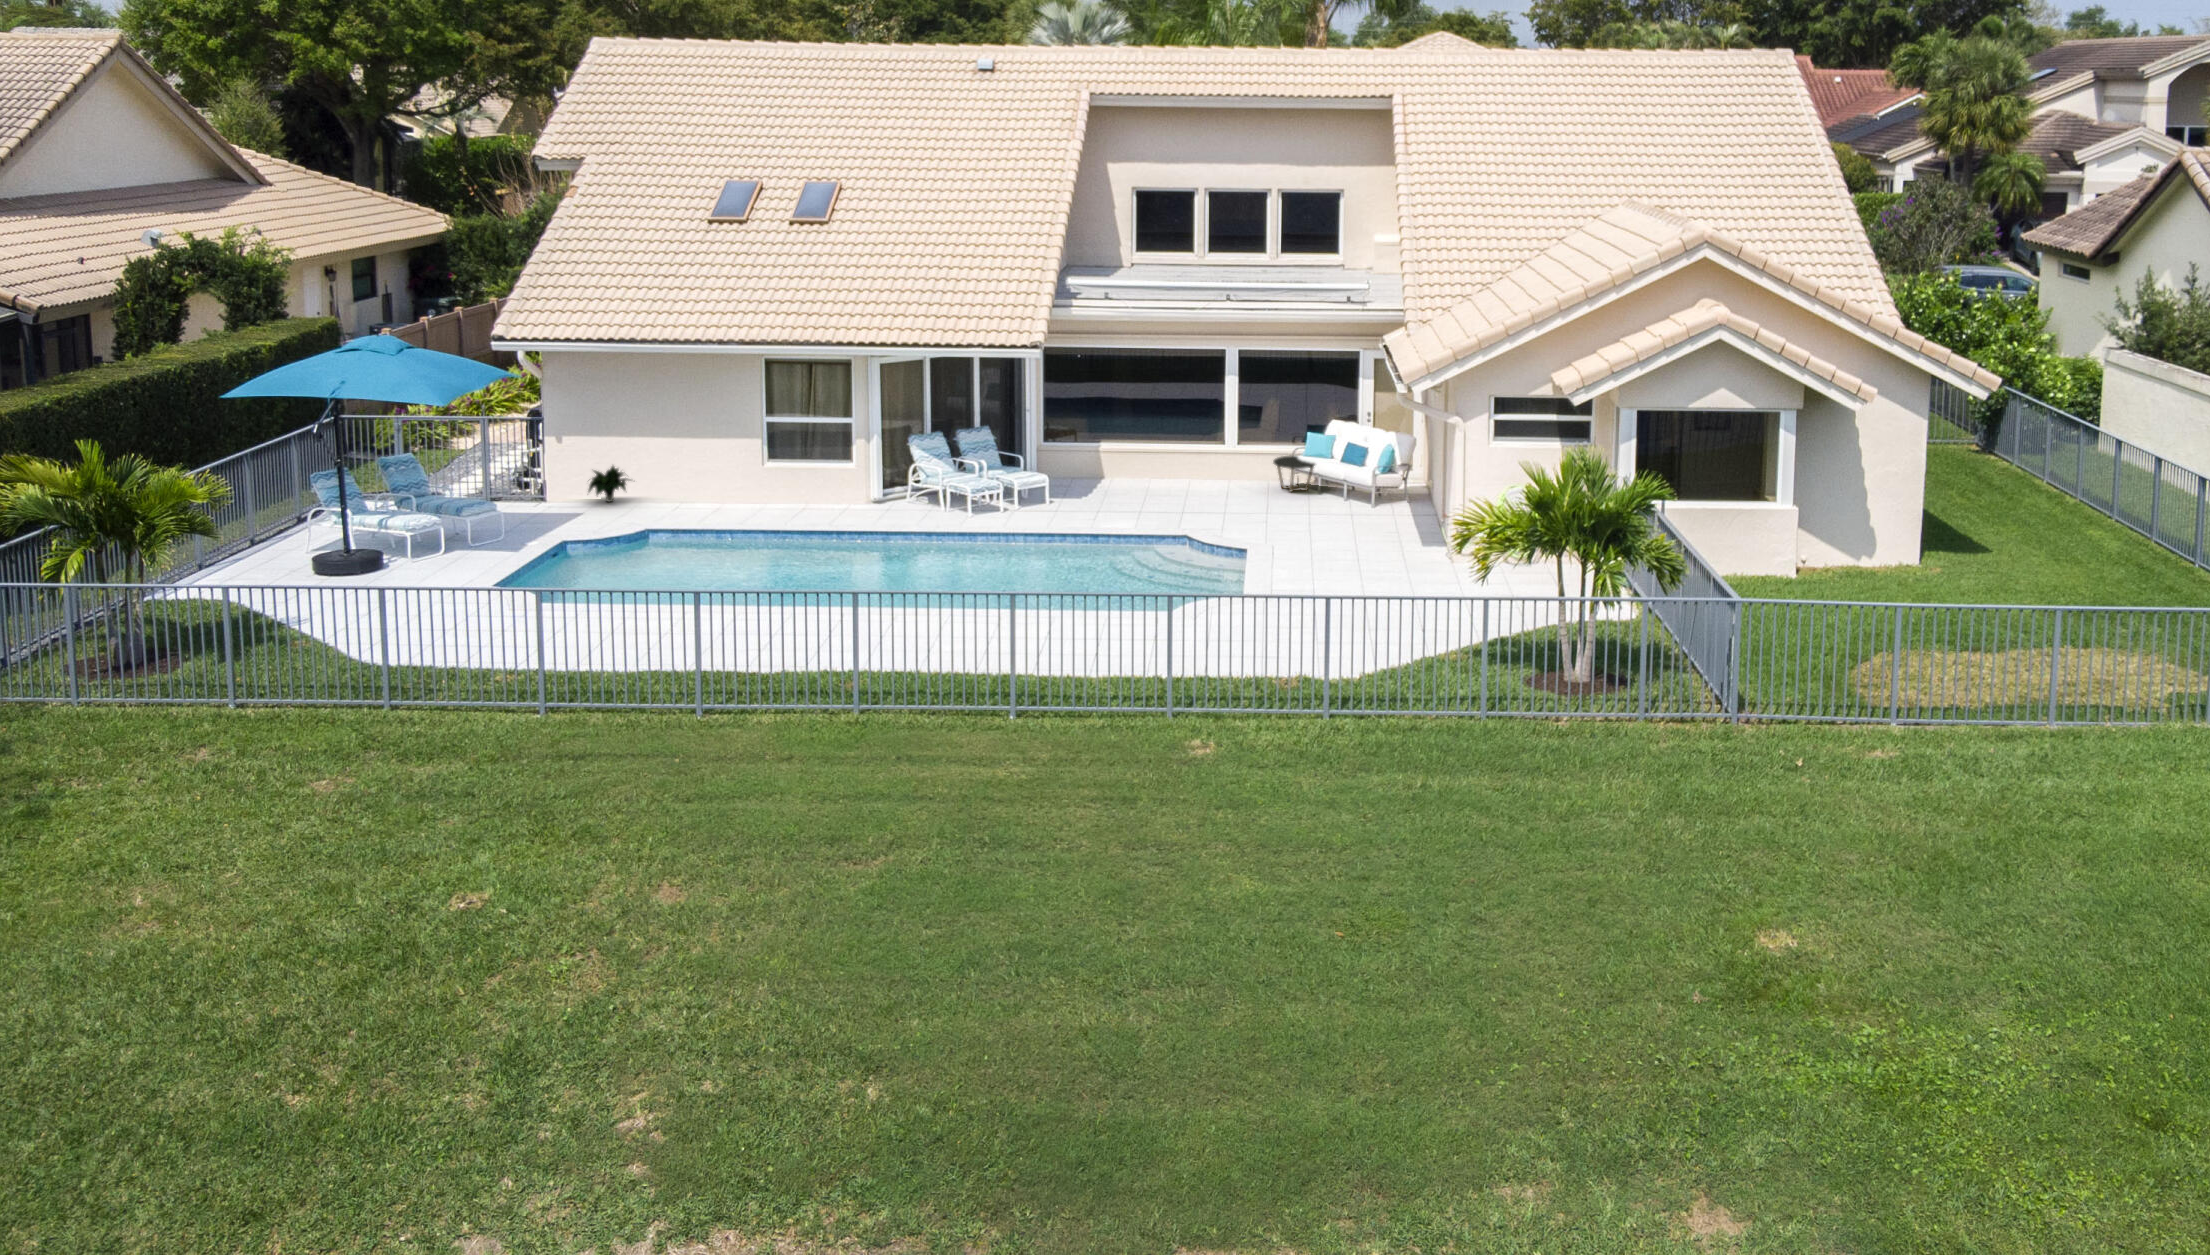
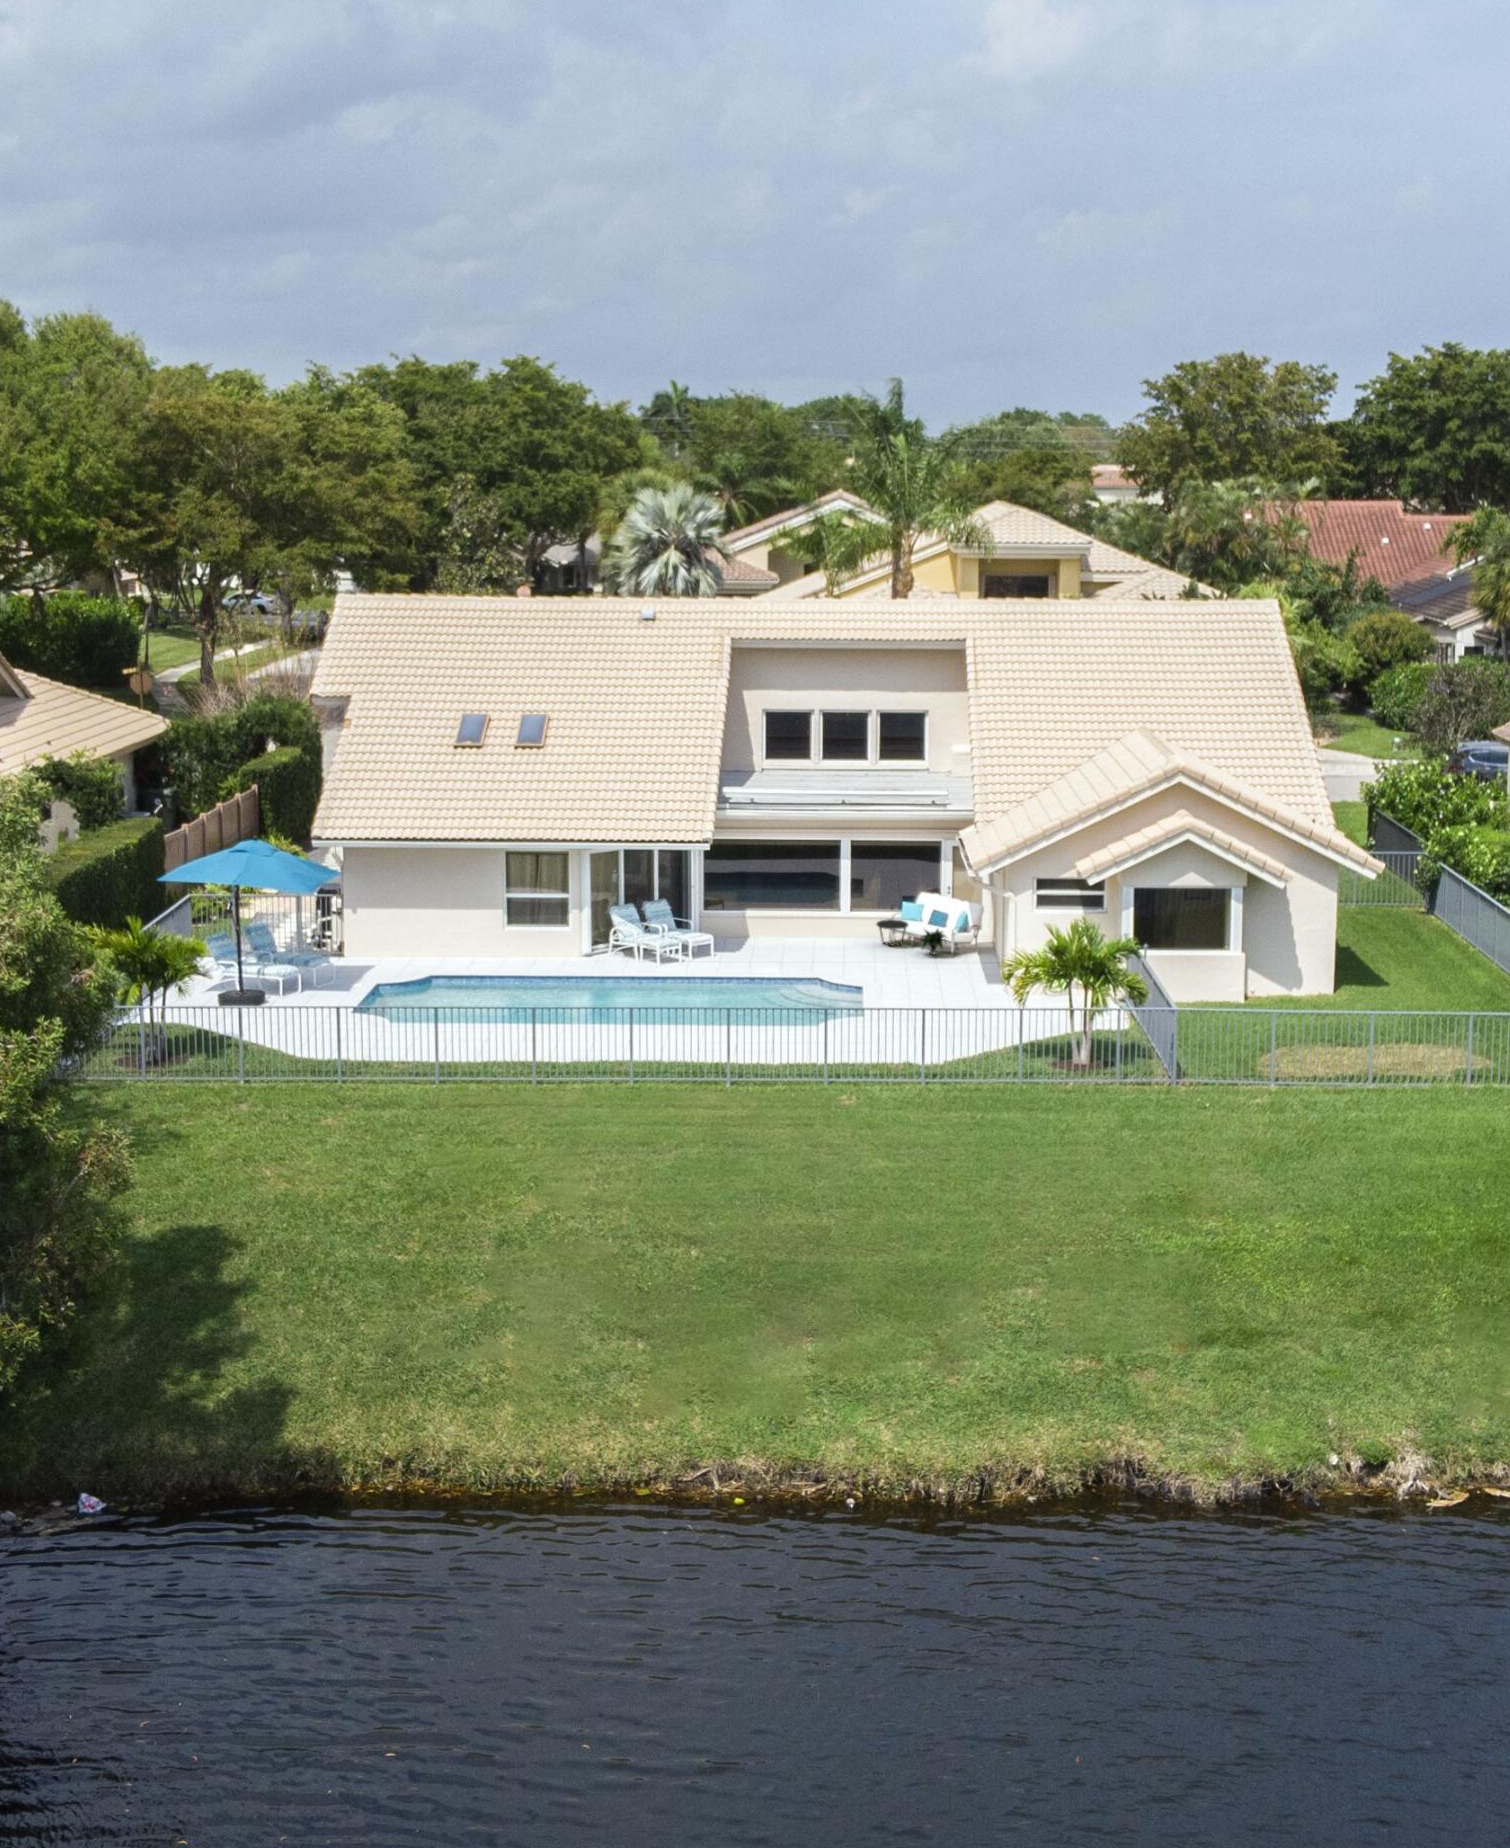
potted plant: present [589,466,629,502] -> present [920,929,950,955]

